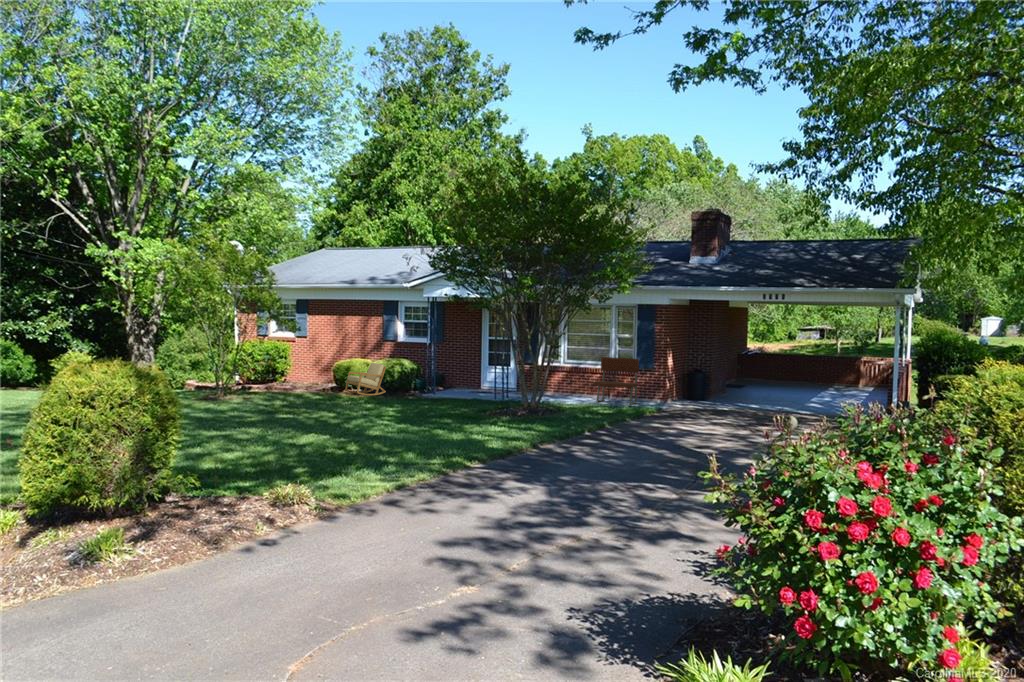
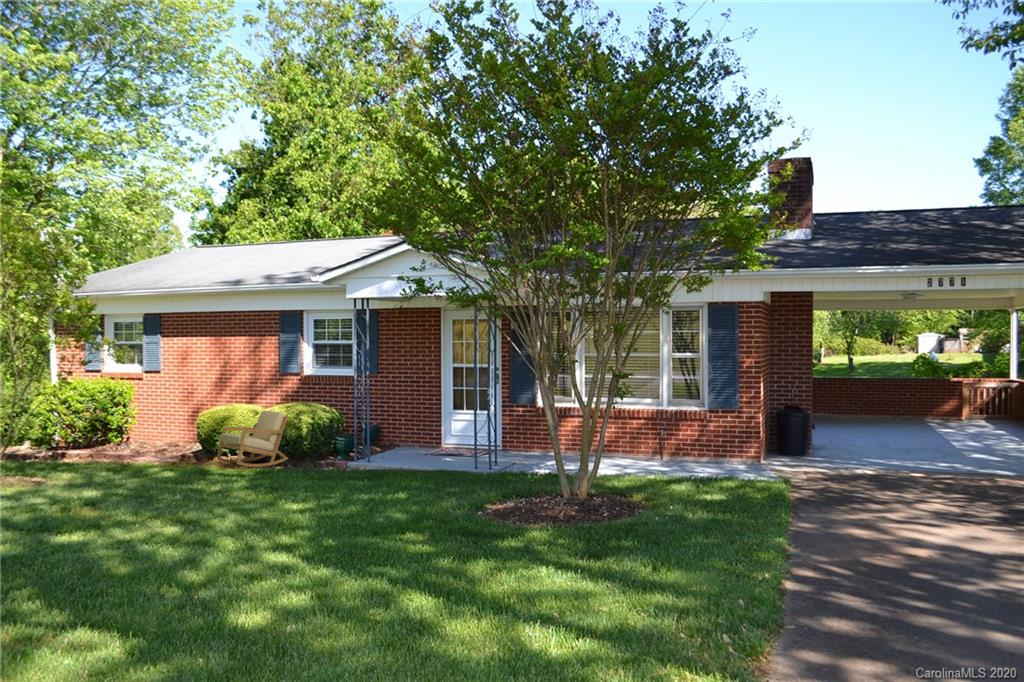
bench: present [593,357,639,405] -> none [639,390,711,468]

